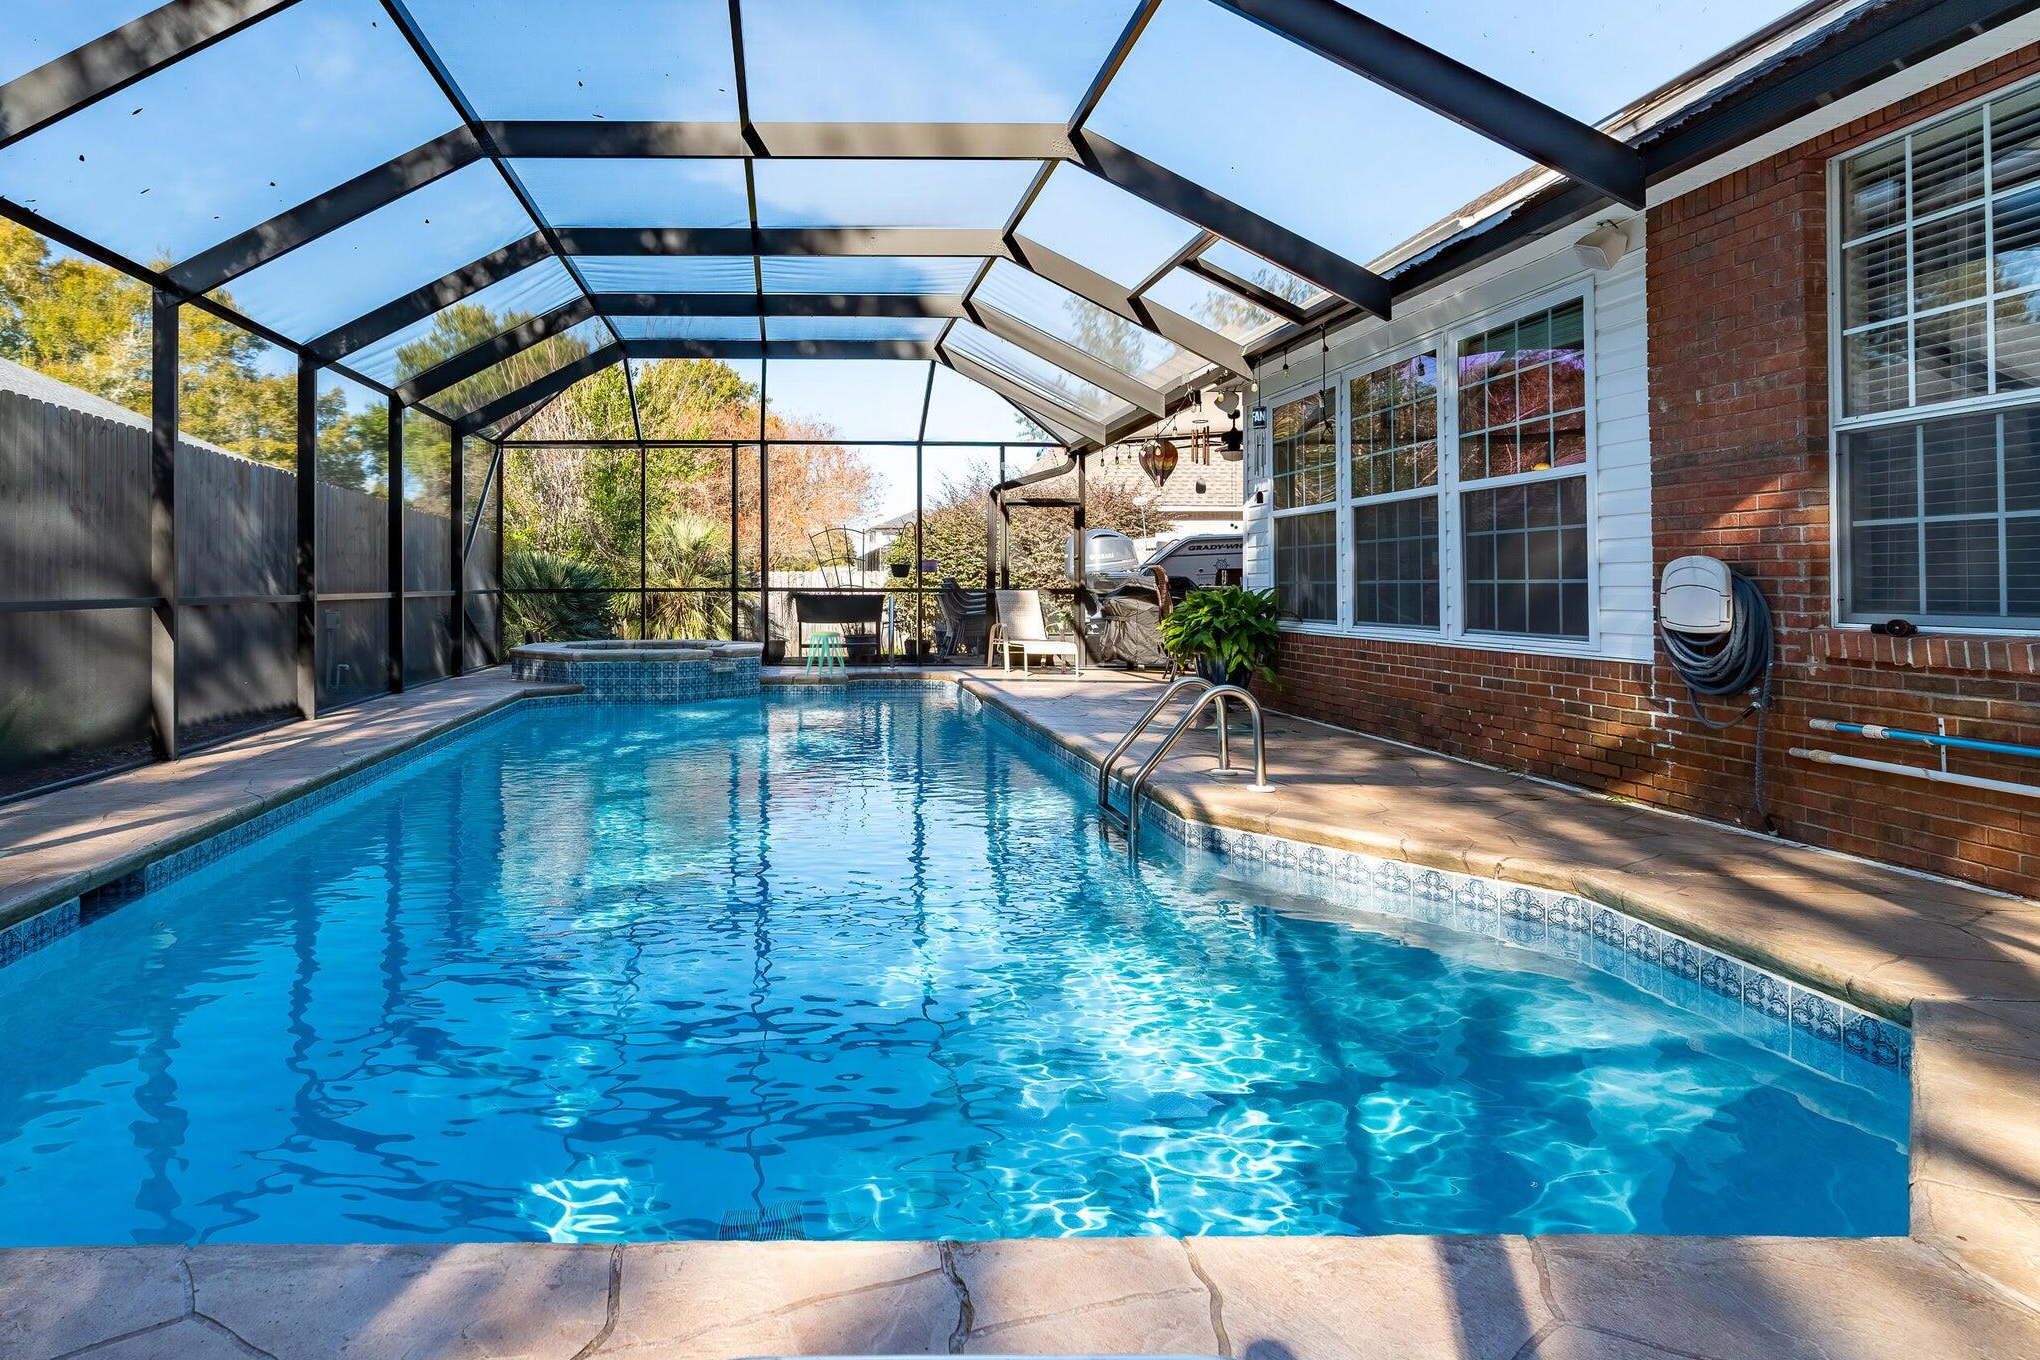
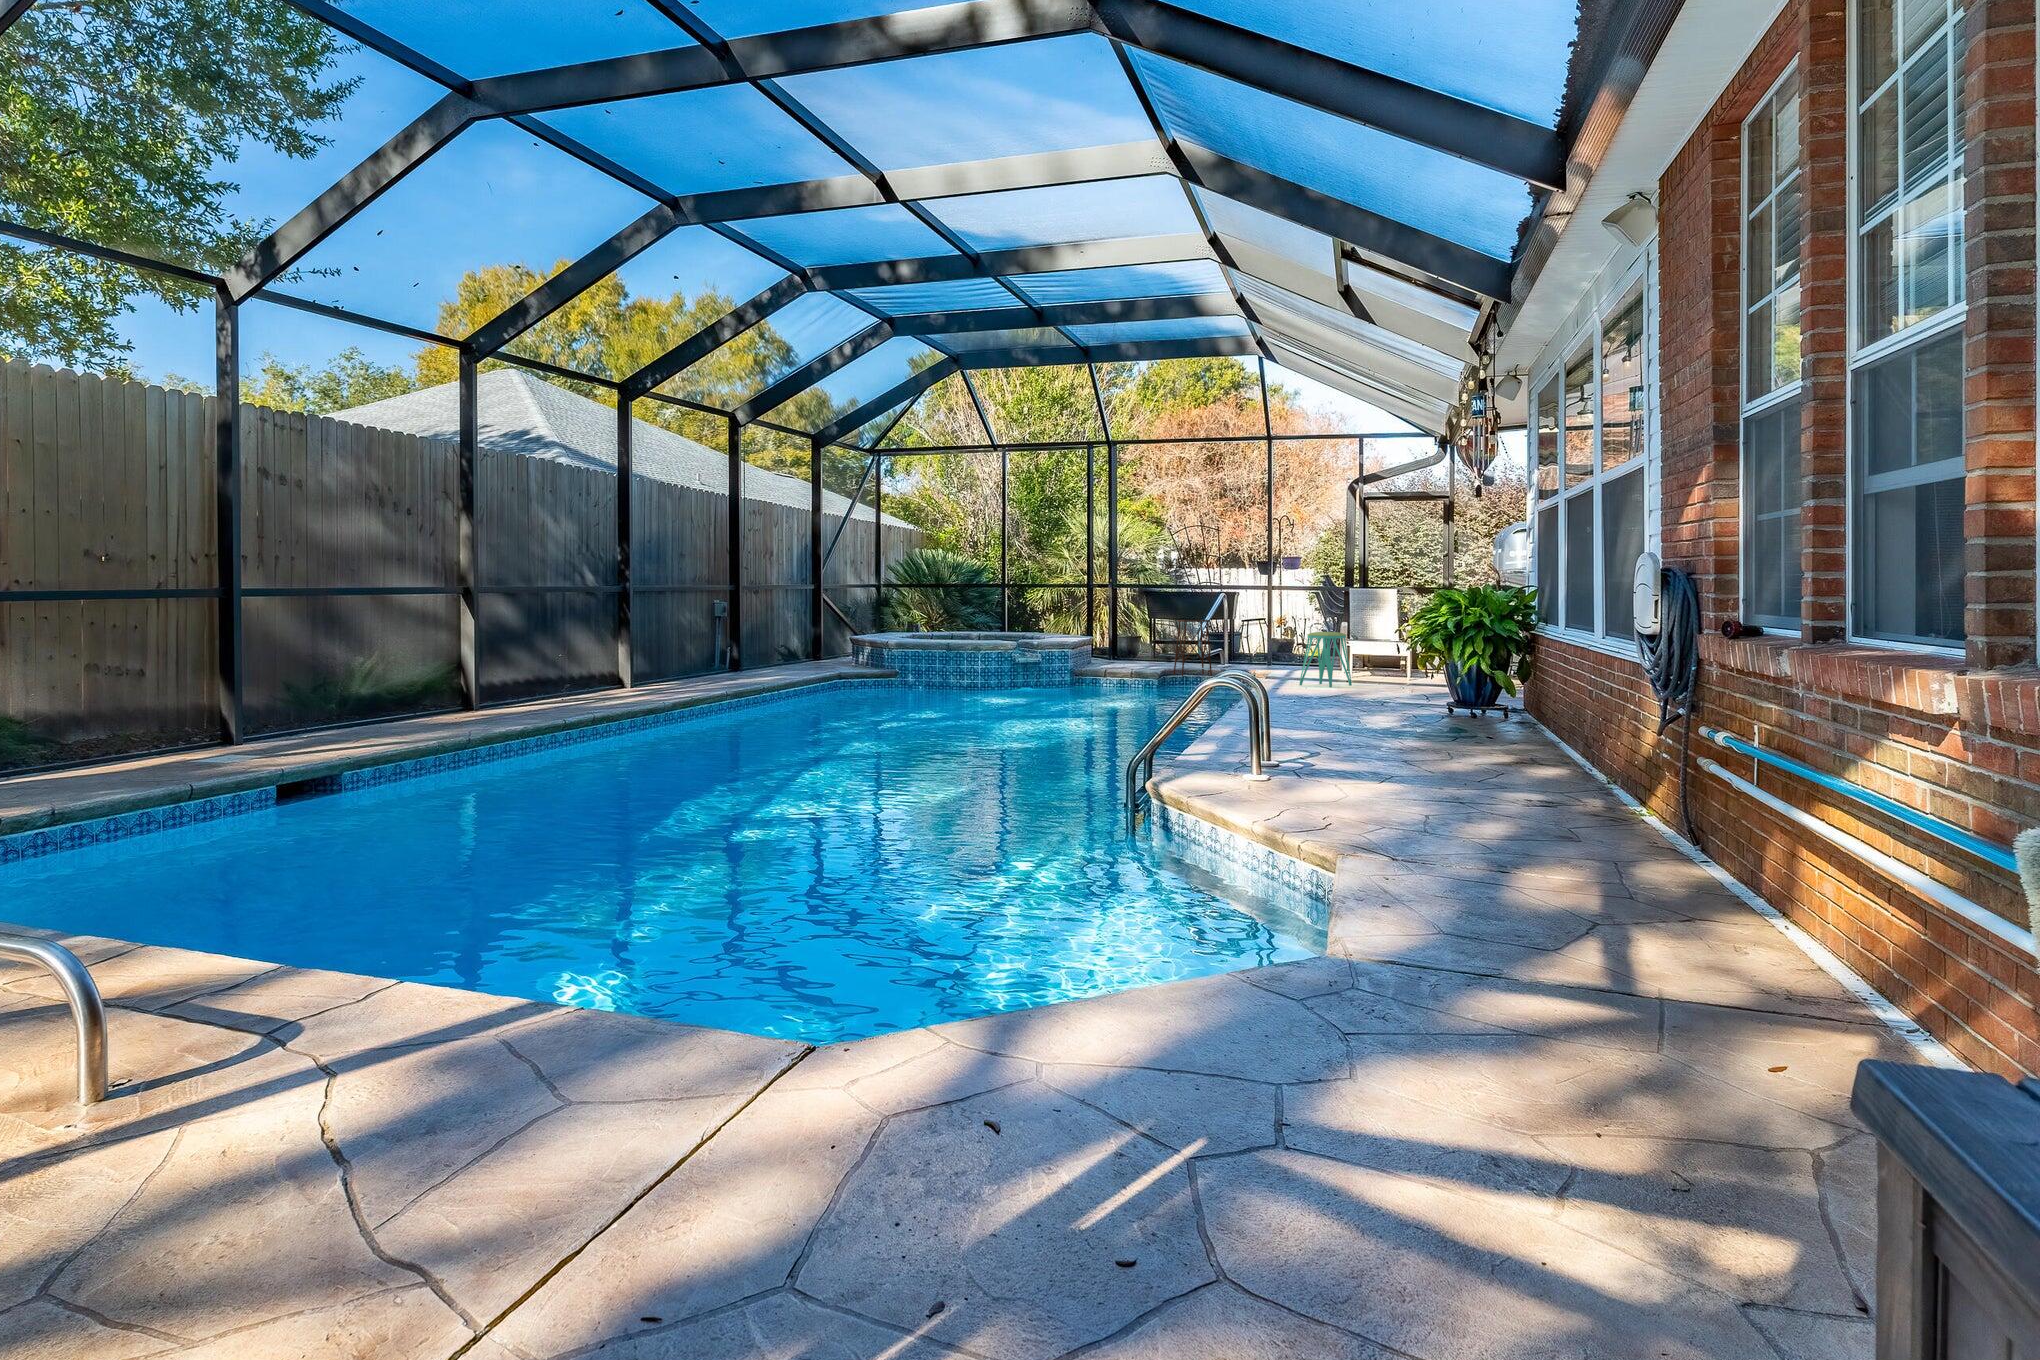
stool: present [806,632,846,678] -> present [1300,632,1352,687]

